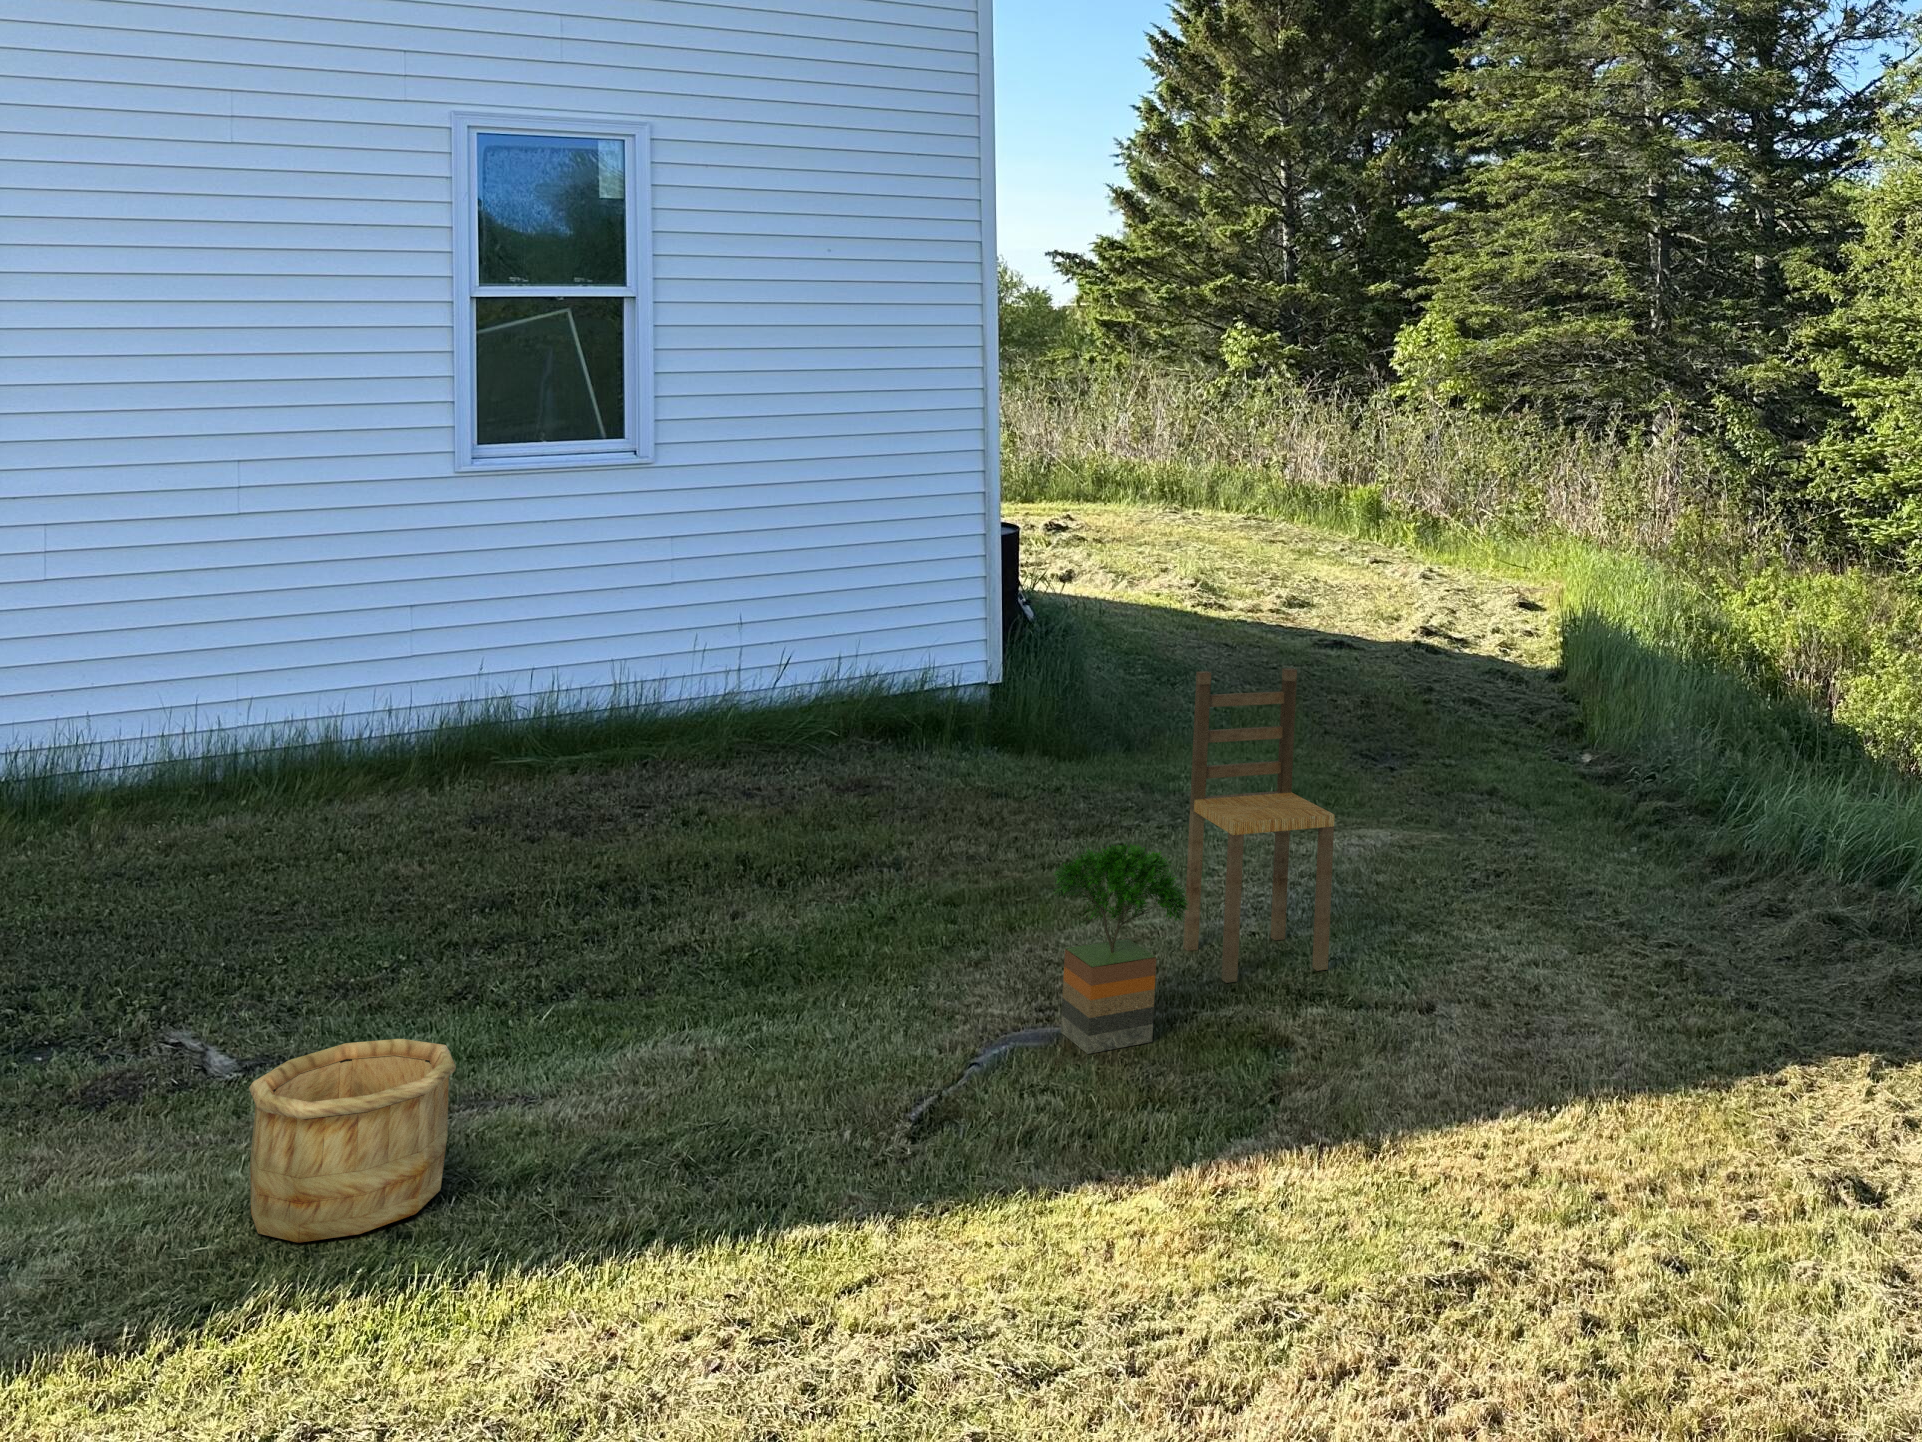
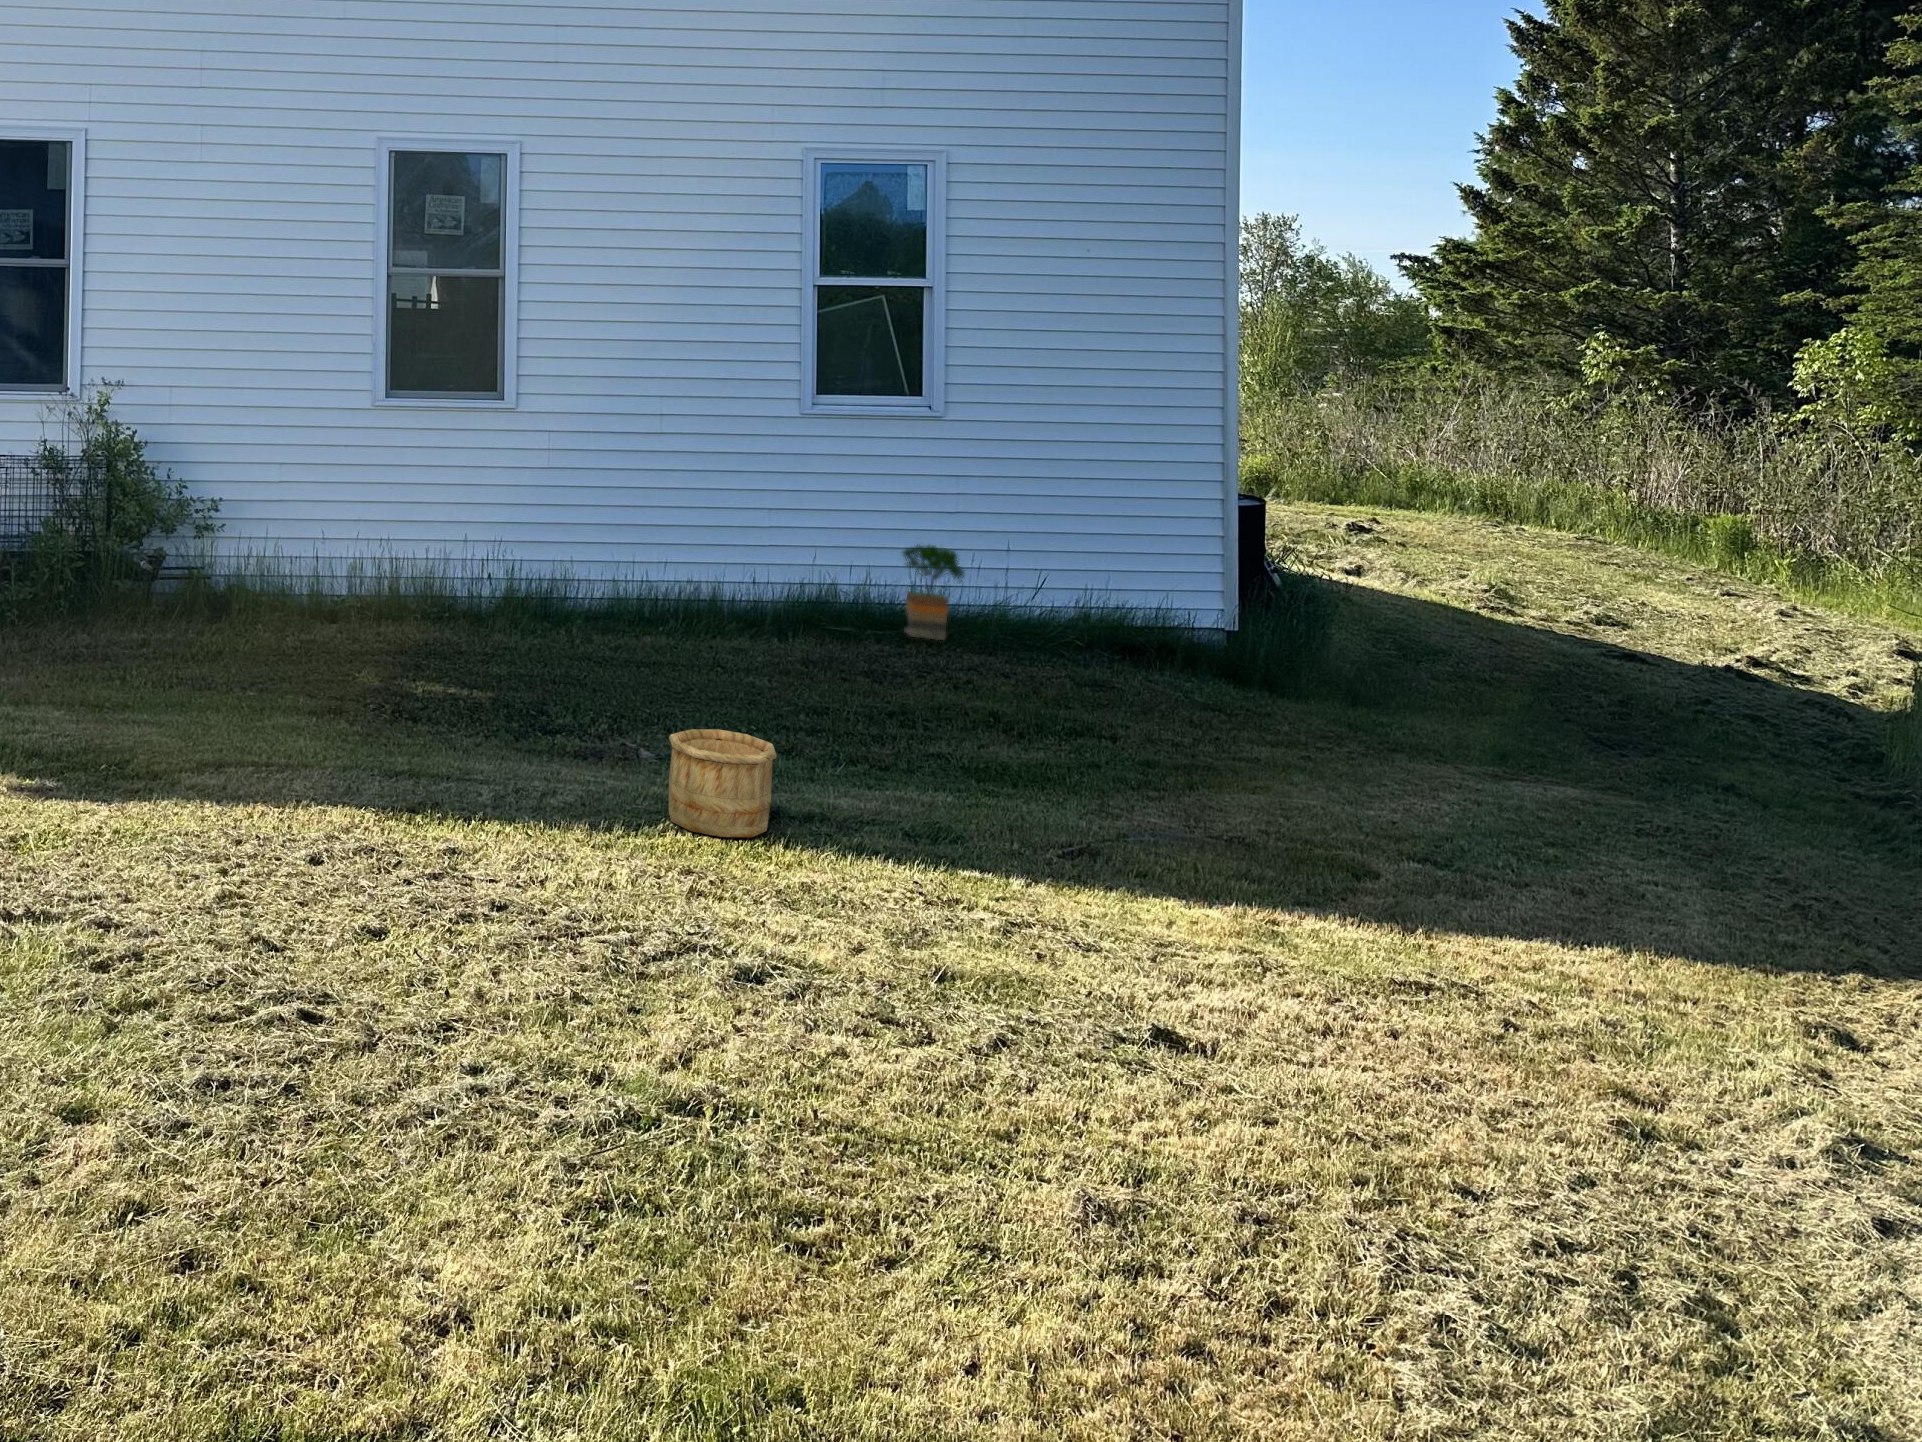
chair: present [1183,668,1334,983] -> none [1358,612,1515,905]
potted tree: present [1053,842,1189,1054] -> present [903,544,965,640]

